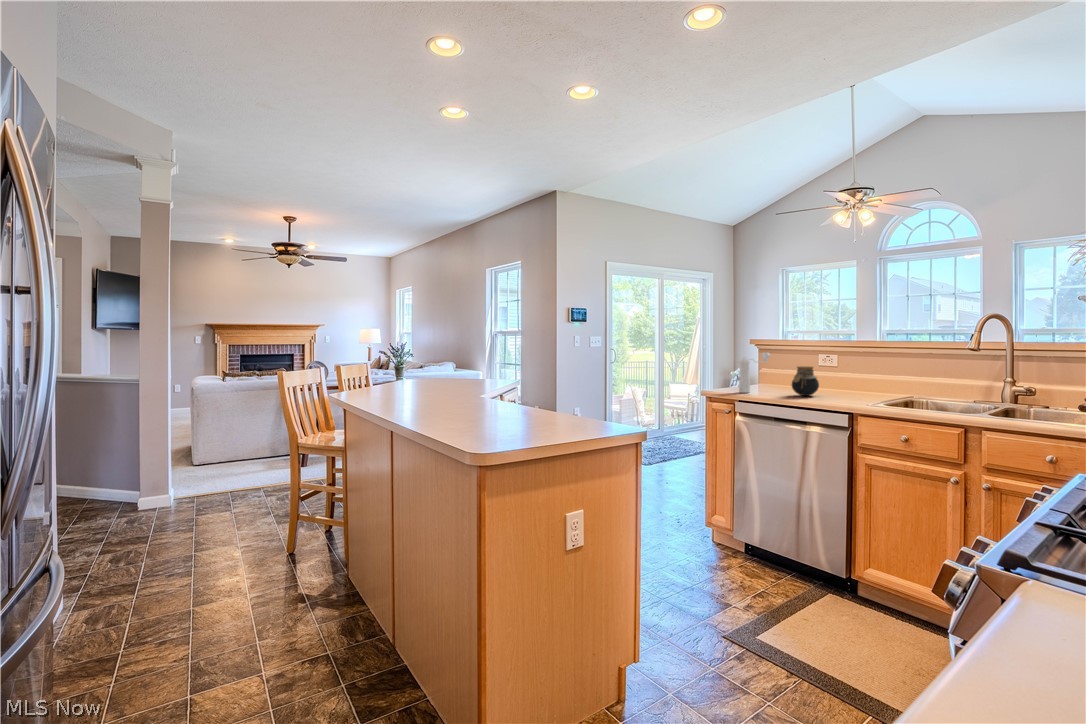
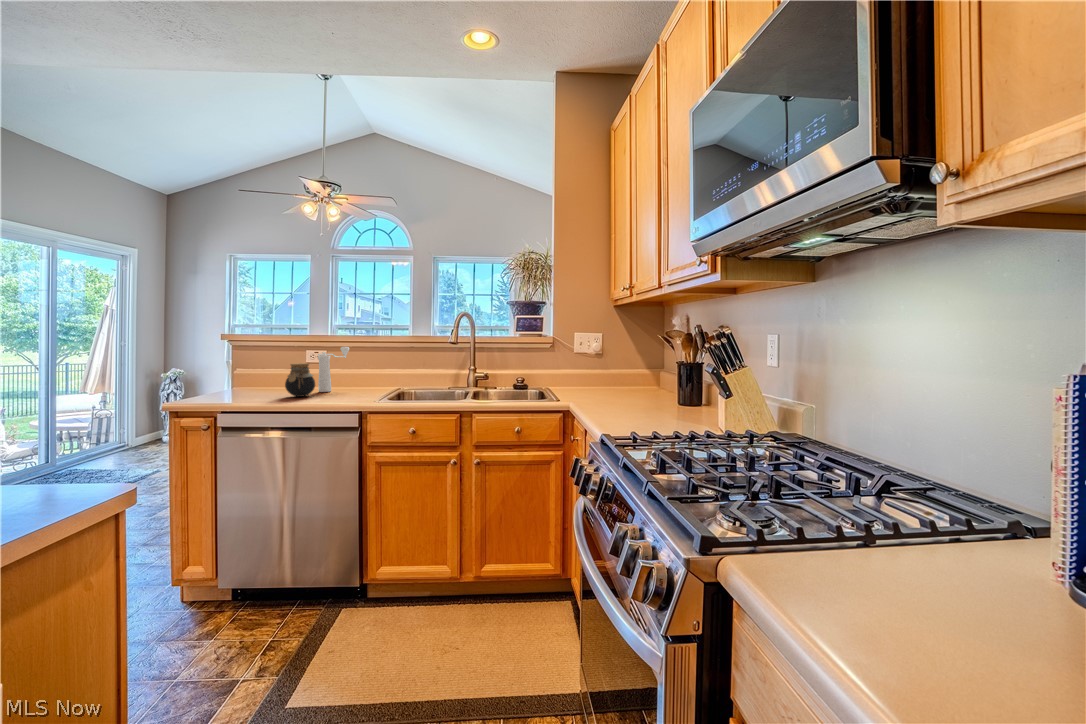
pepper mill: present [739,353,770,393] -> present [318,347,350,392]

